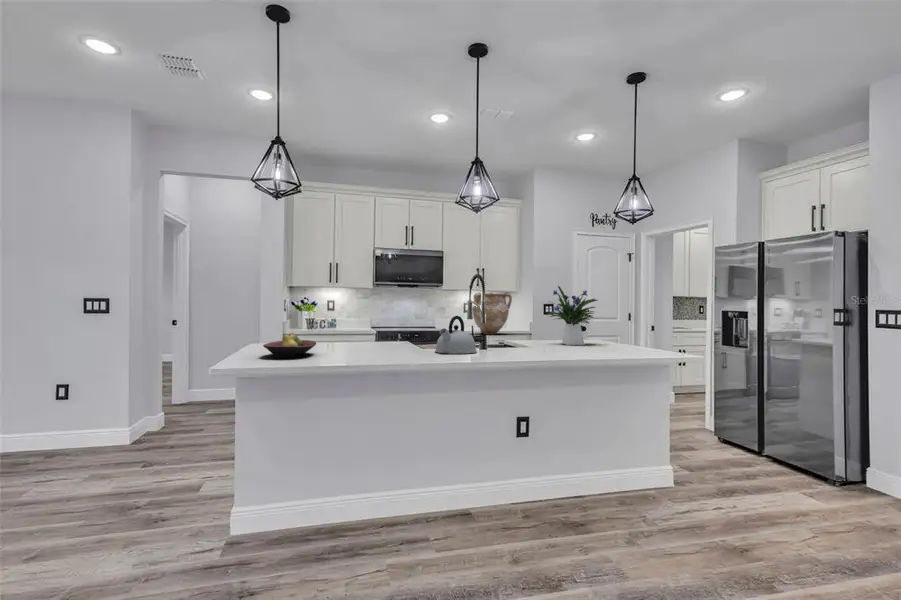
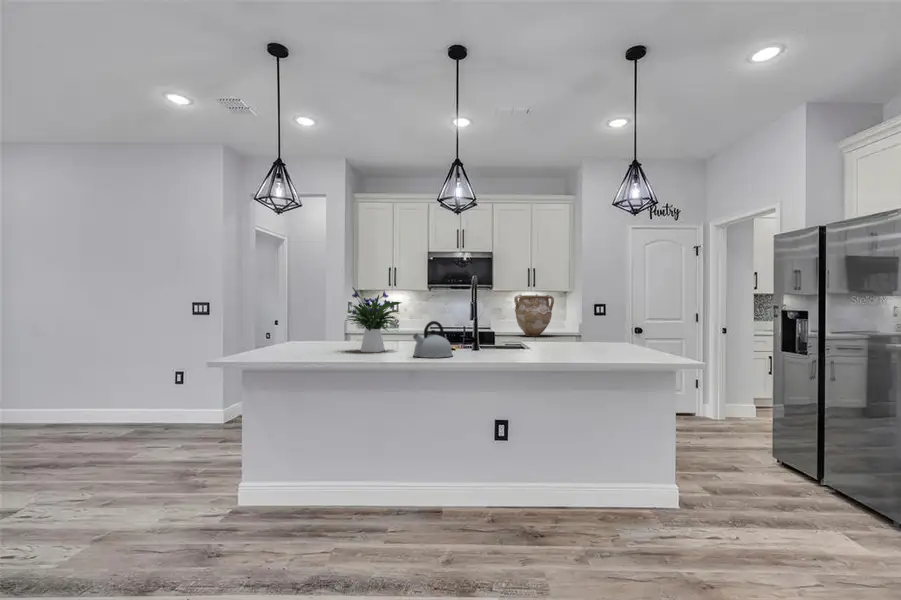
flower arrangement: present [549,286,598,345] -> present [345,288,401,352]
fruit bowl: present [263,333,316,358] -> none [253,336,308,358]

